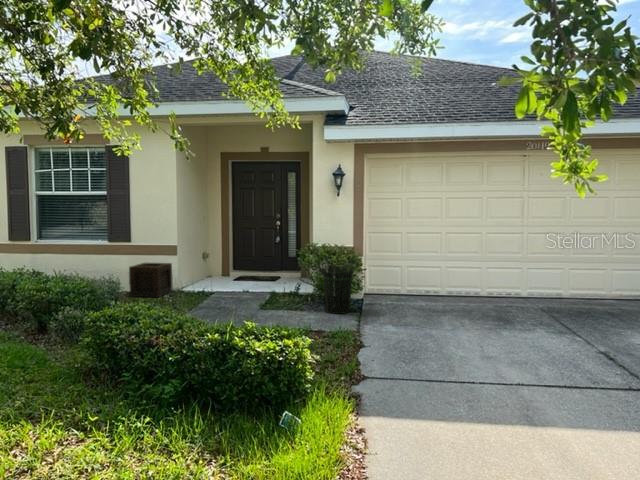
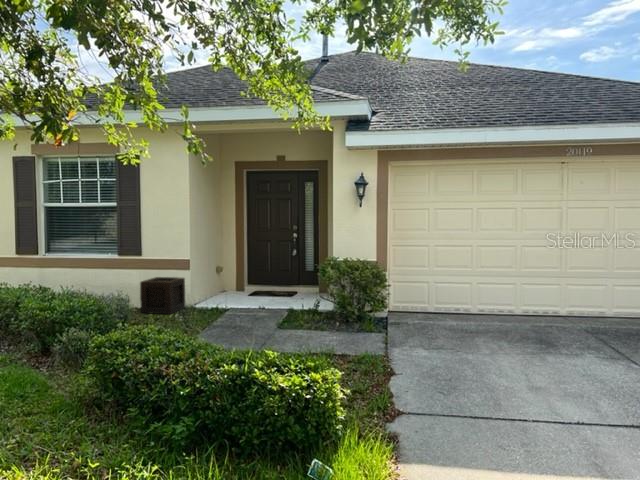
waste bin: present [321,267,354,314] -> none [343,283,379,334]

